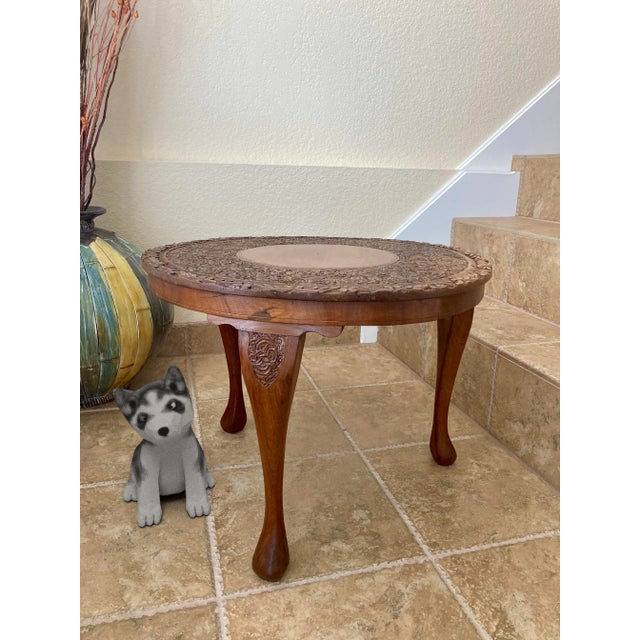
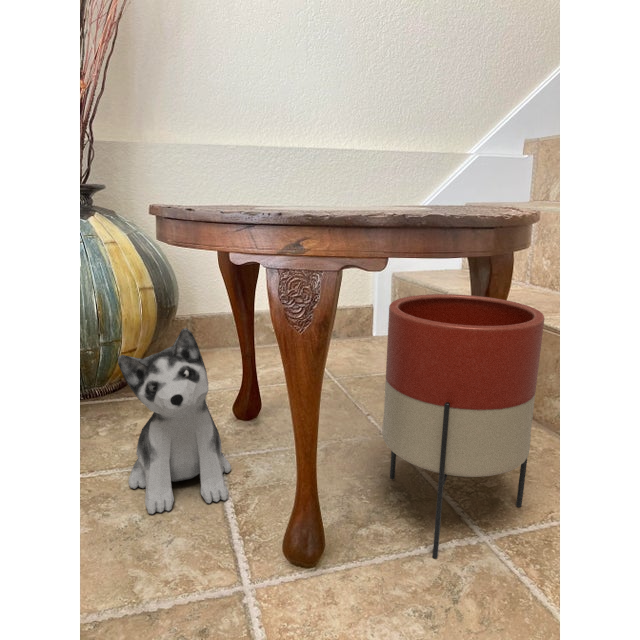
planter: none [345,337,487,576] -> present [382,294,544,558]

